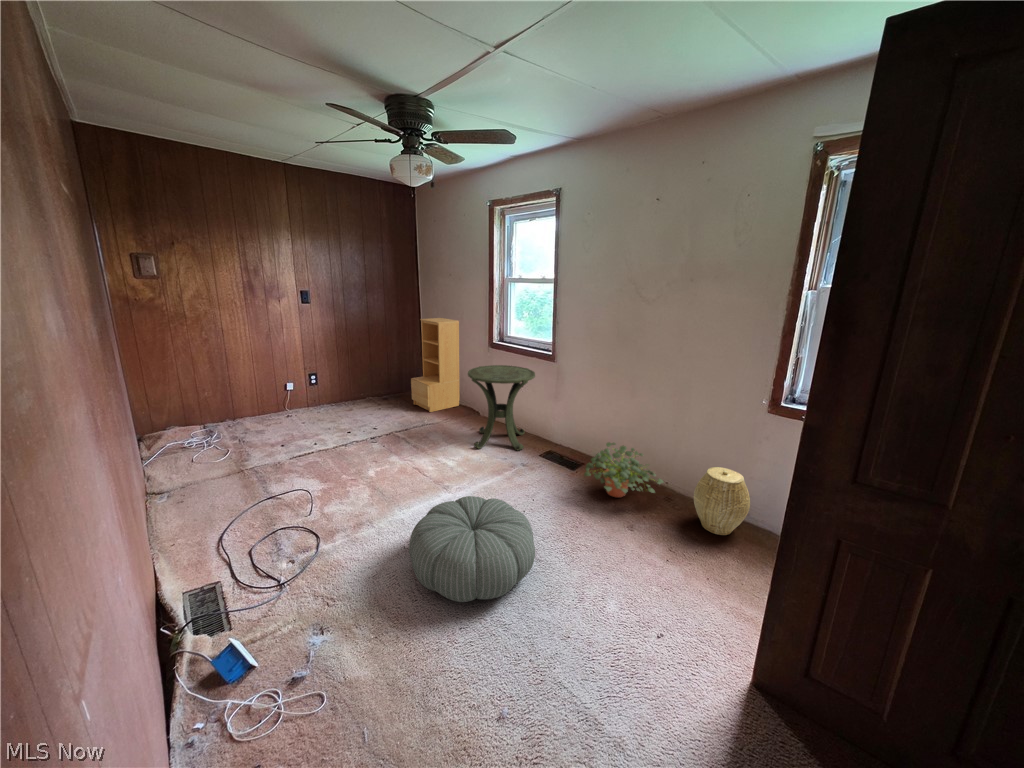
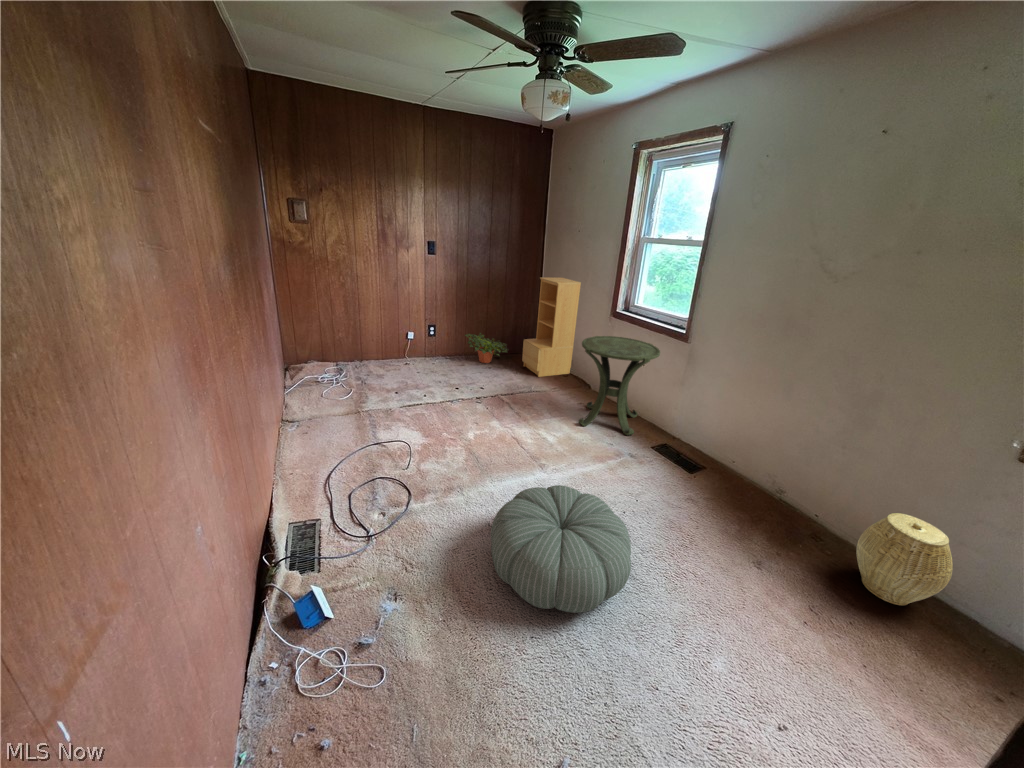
potted plant: present [584,442,663,497] -> present [465,333,508,363]

